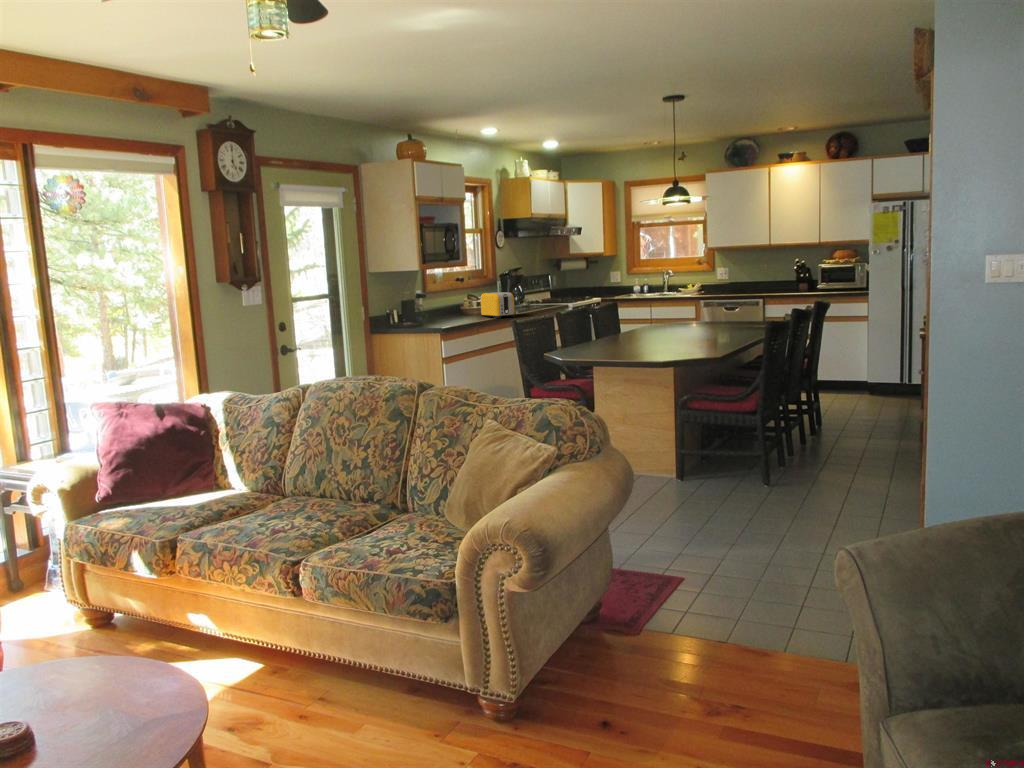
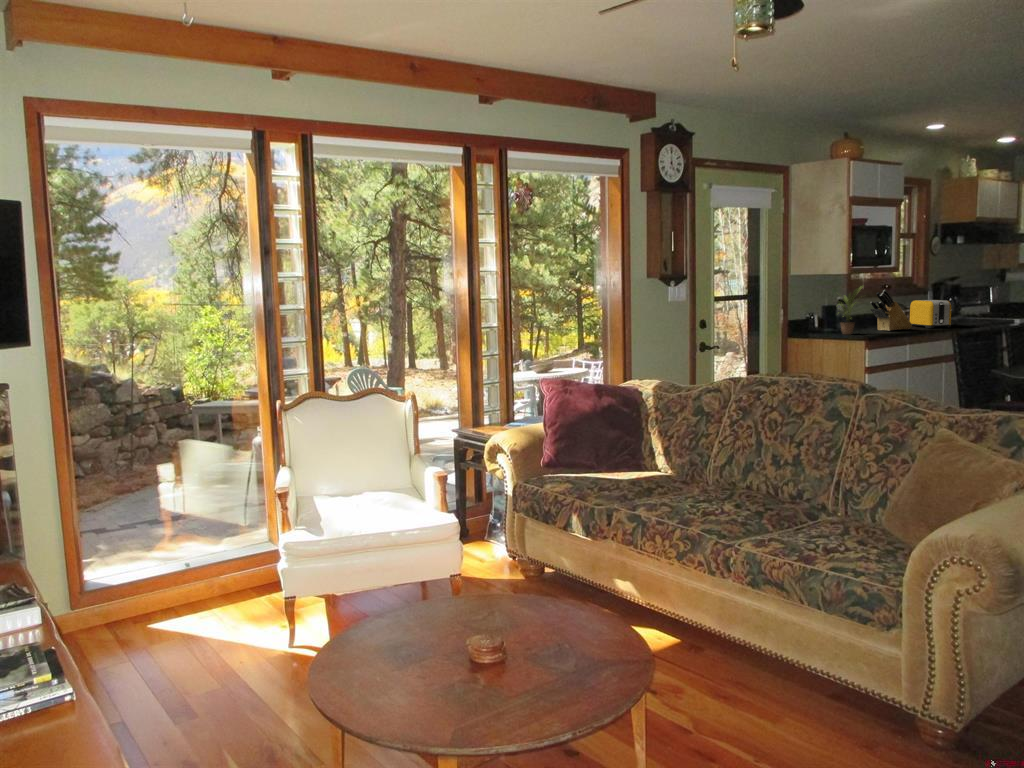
potted plant: none [411,282,440,329] -> present [839,287,863,335]
knife block: none [444,285,483,323] -> present [870,290,912,331]

